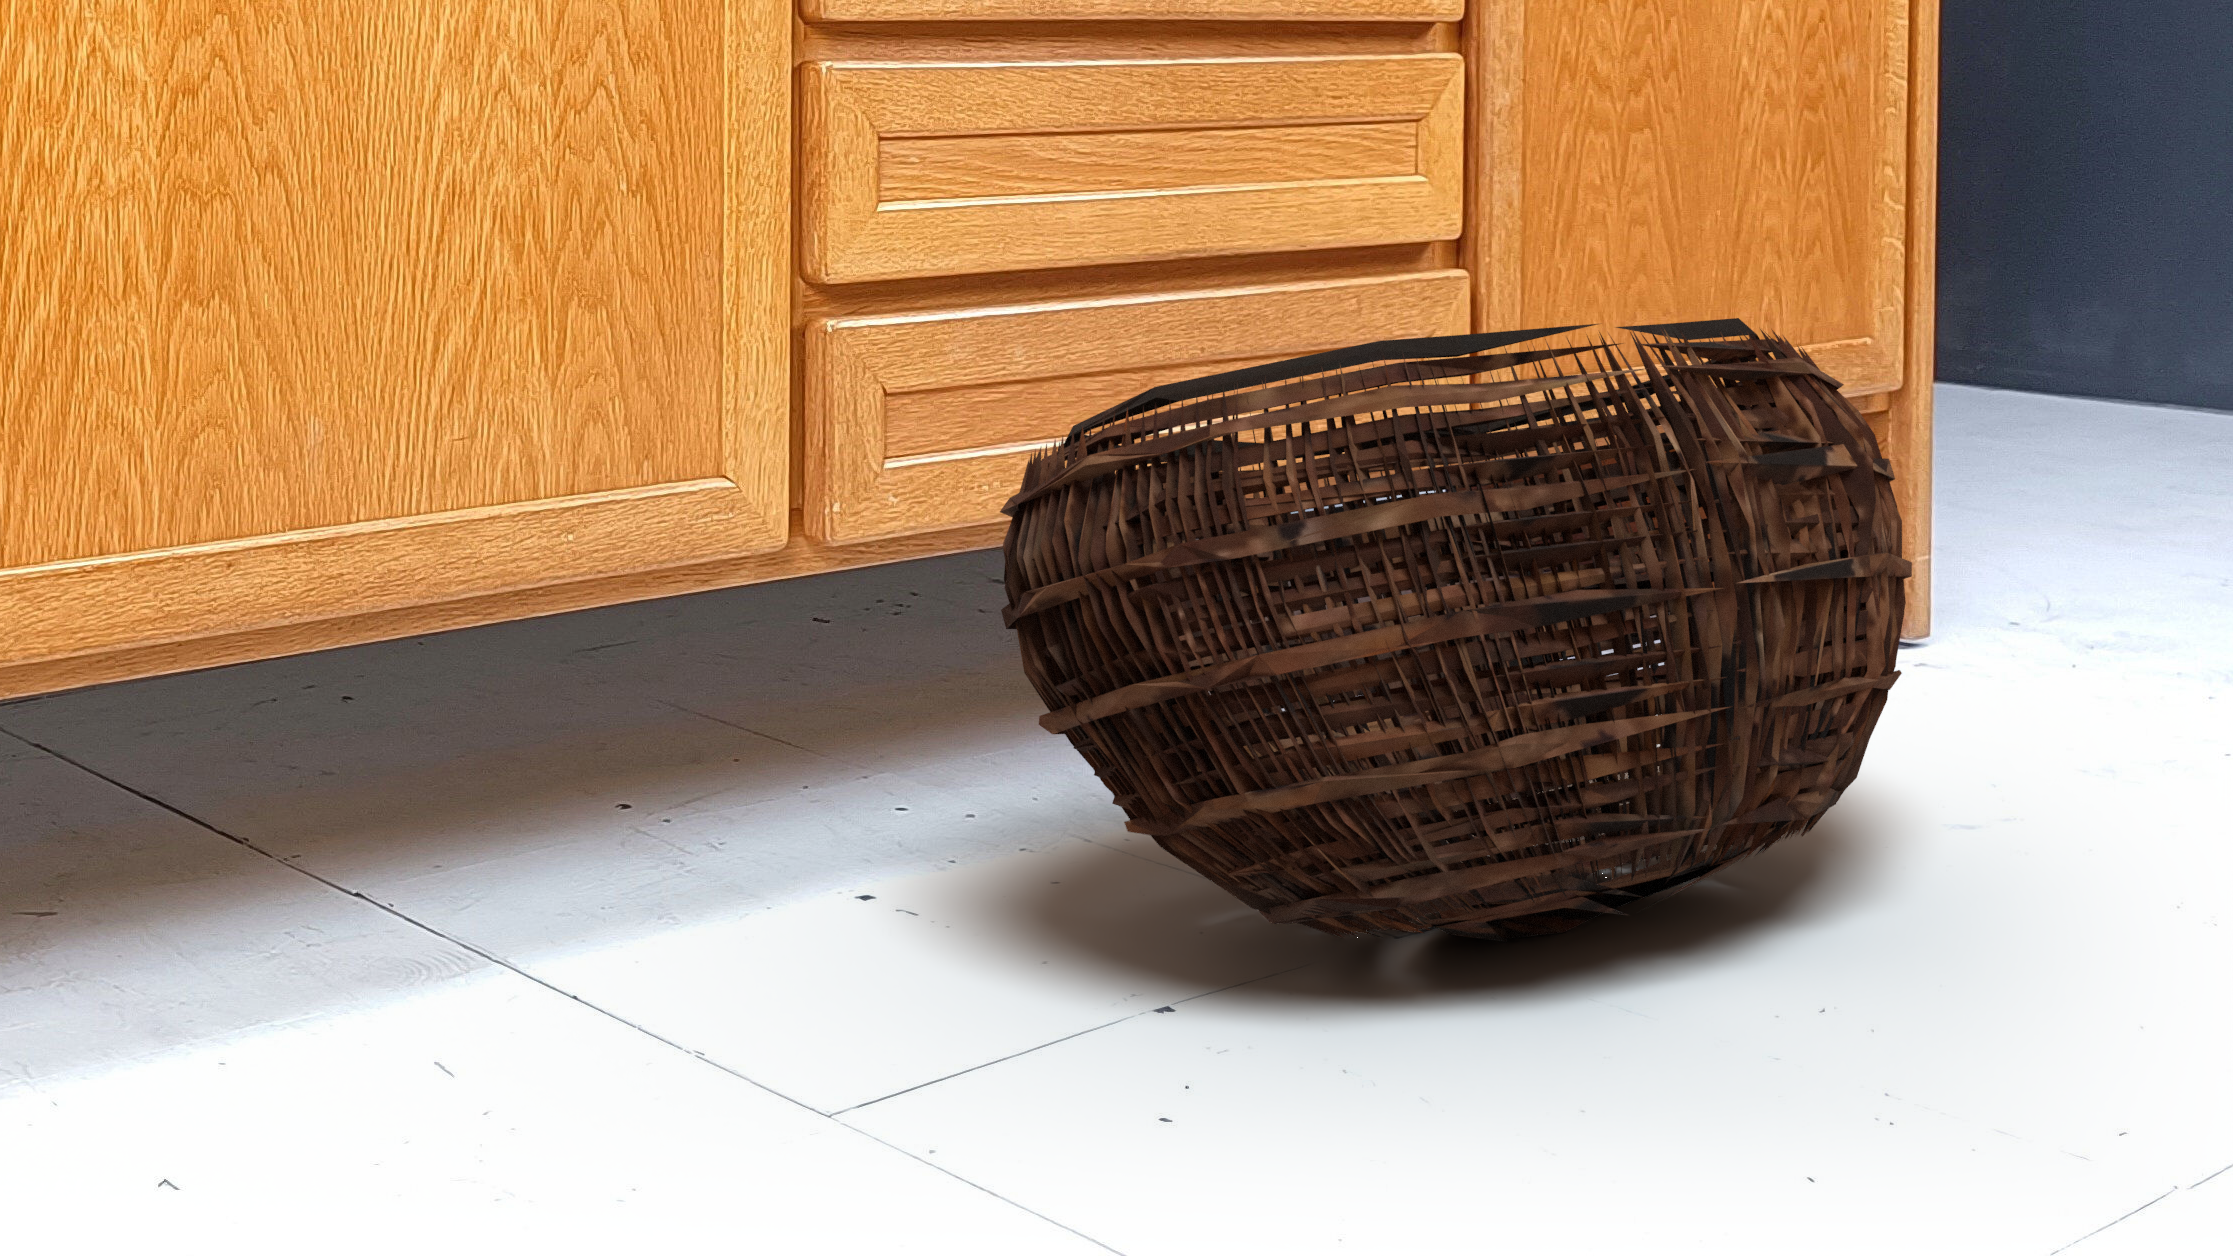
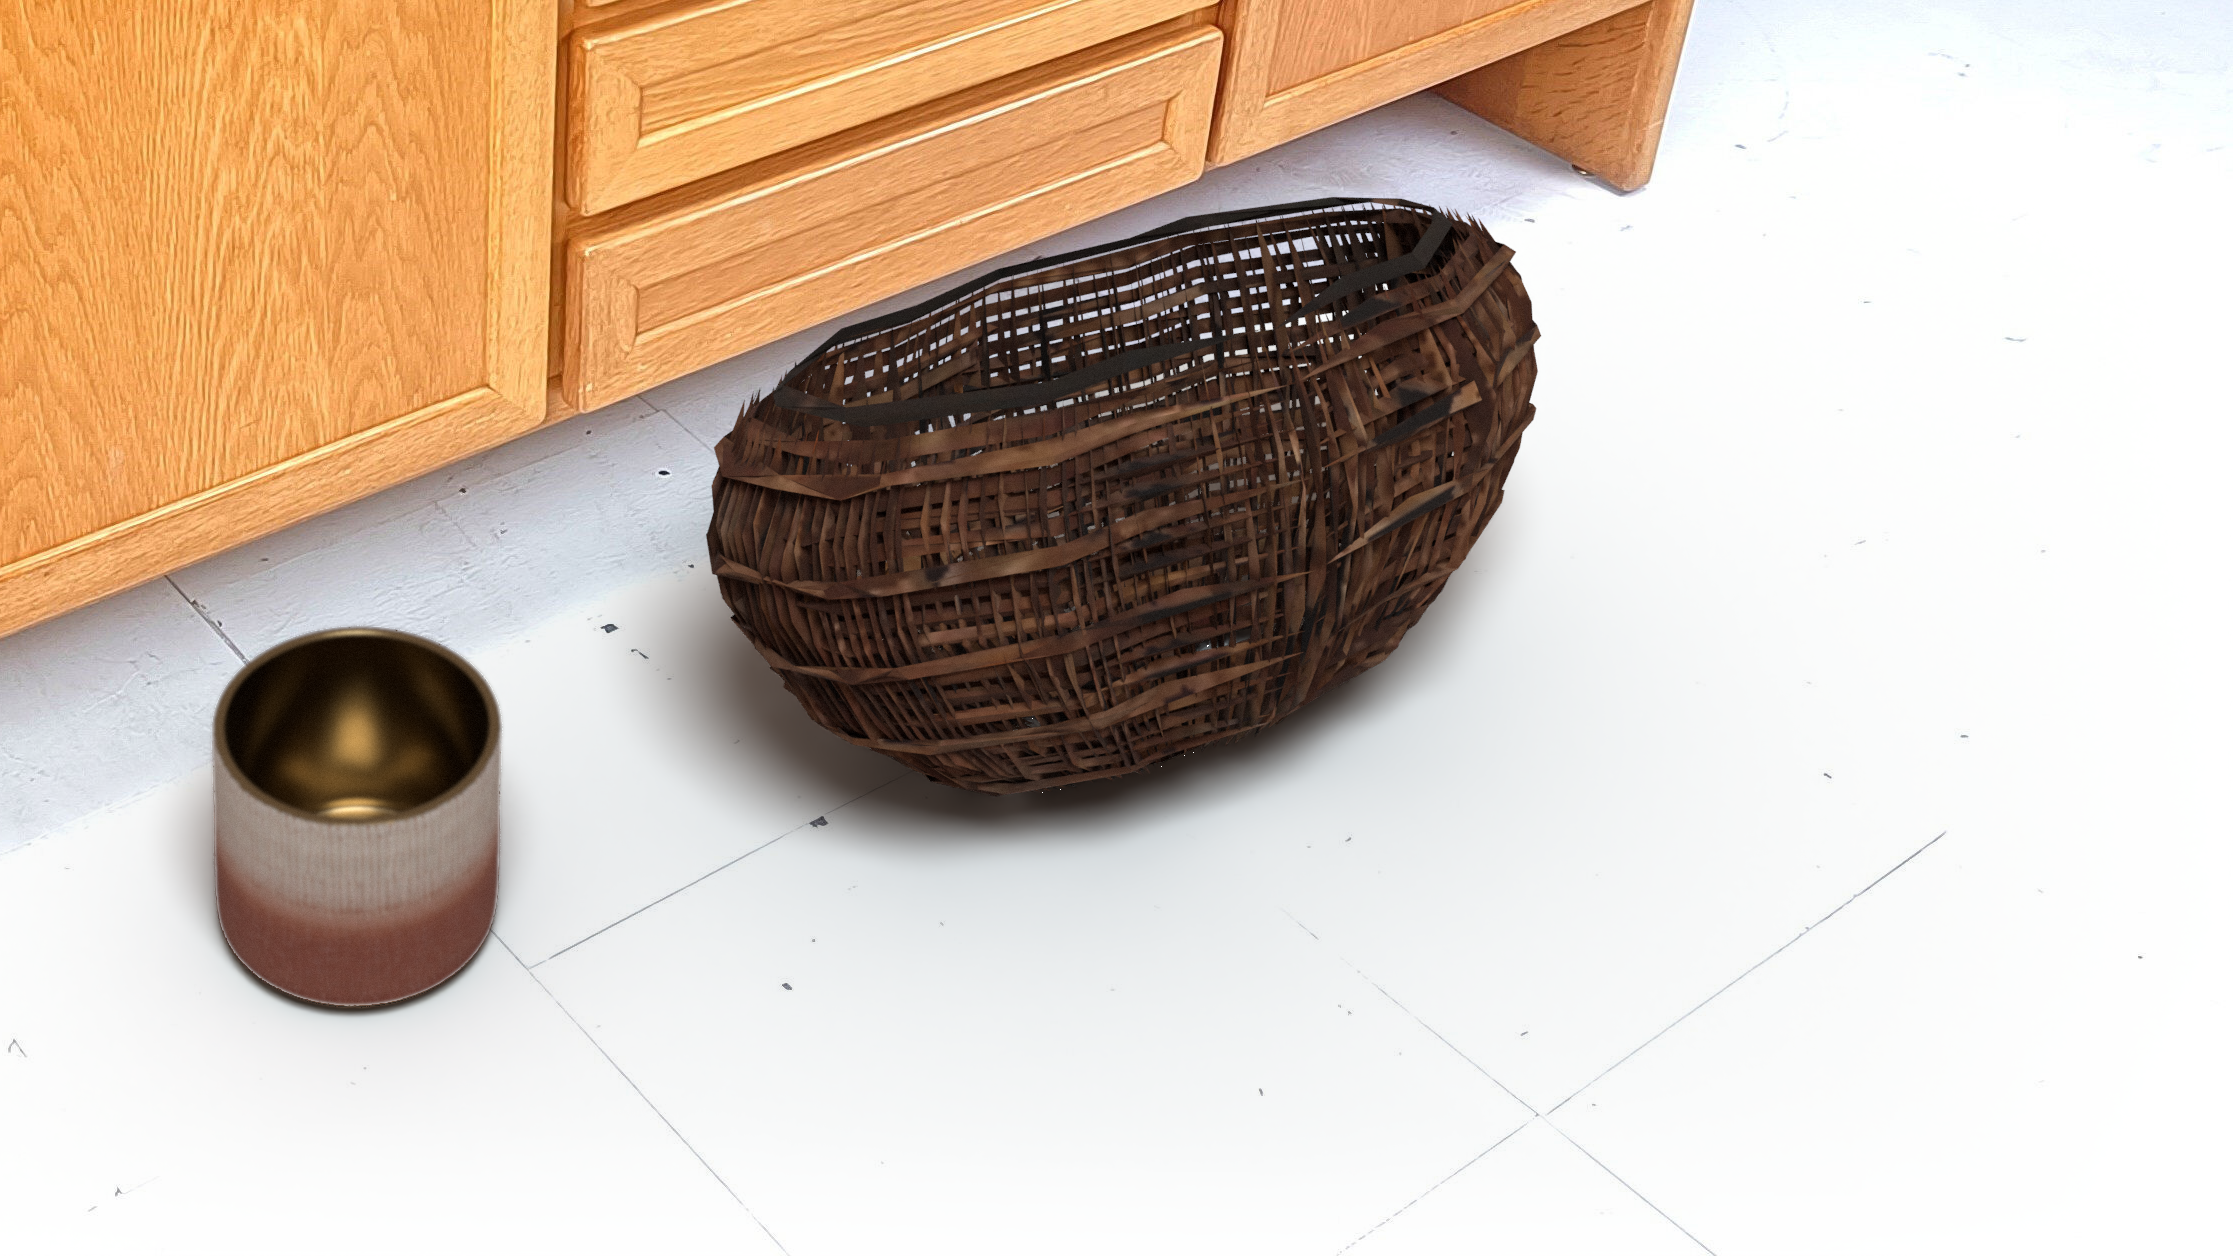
planter: none [426,706,787,1128] -> present [212,626,502,1006]

